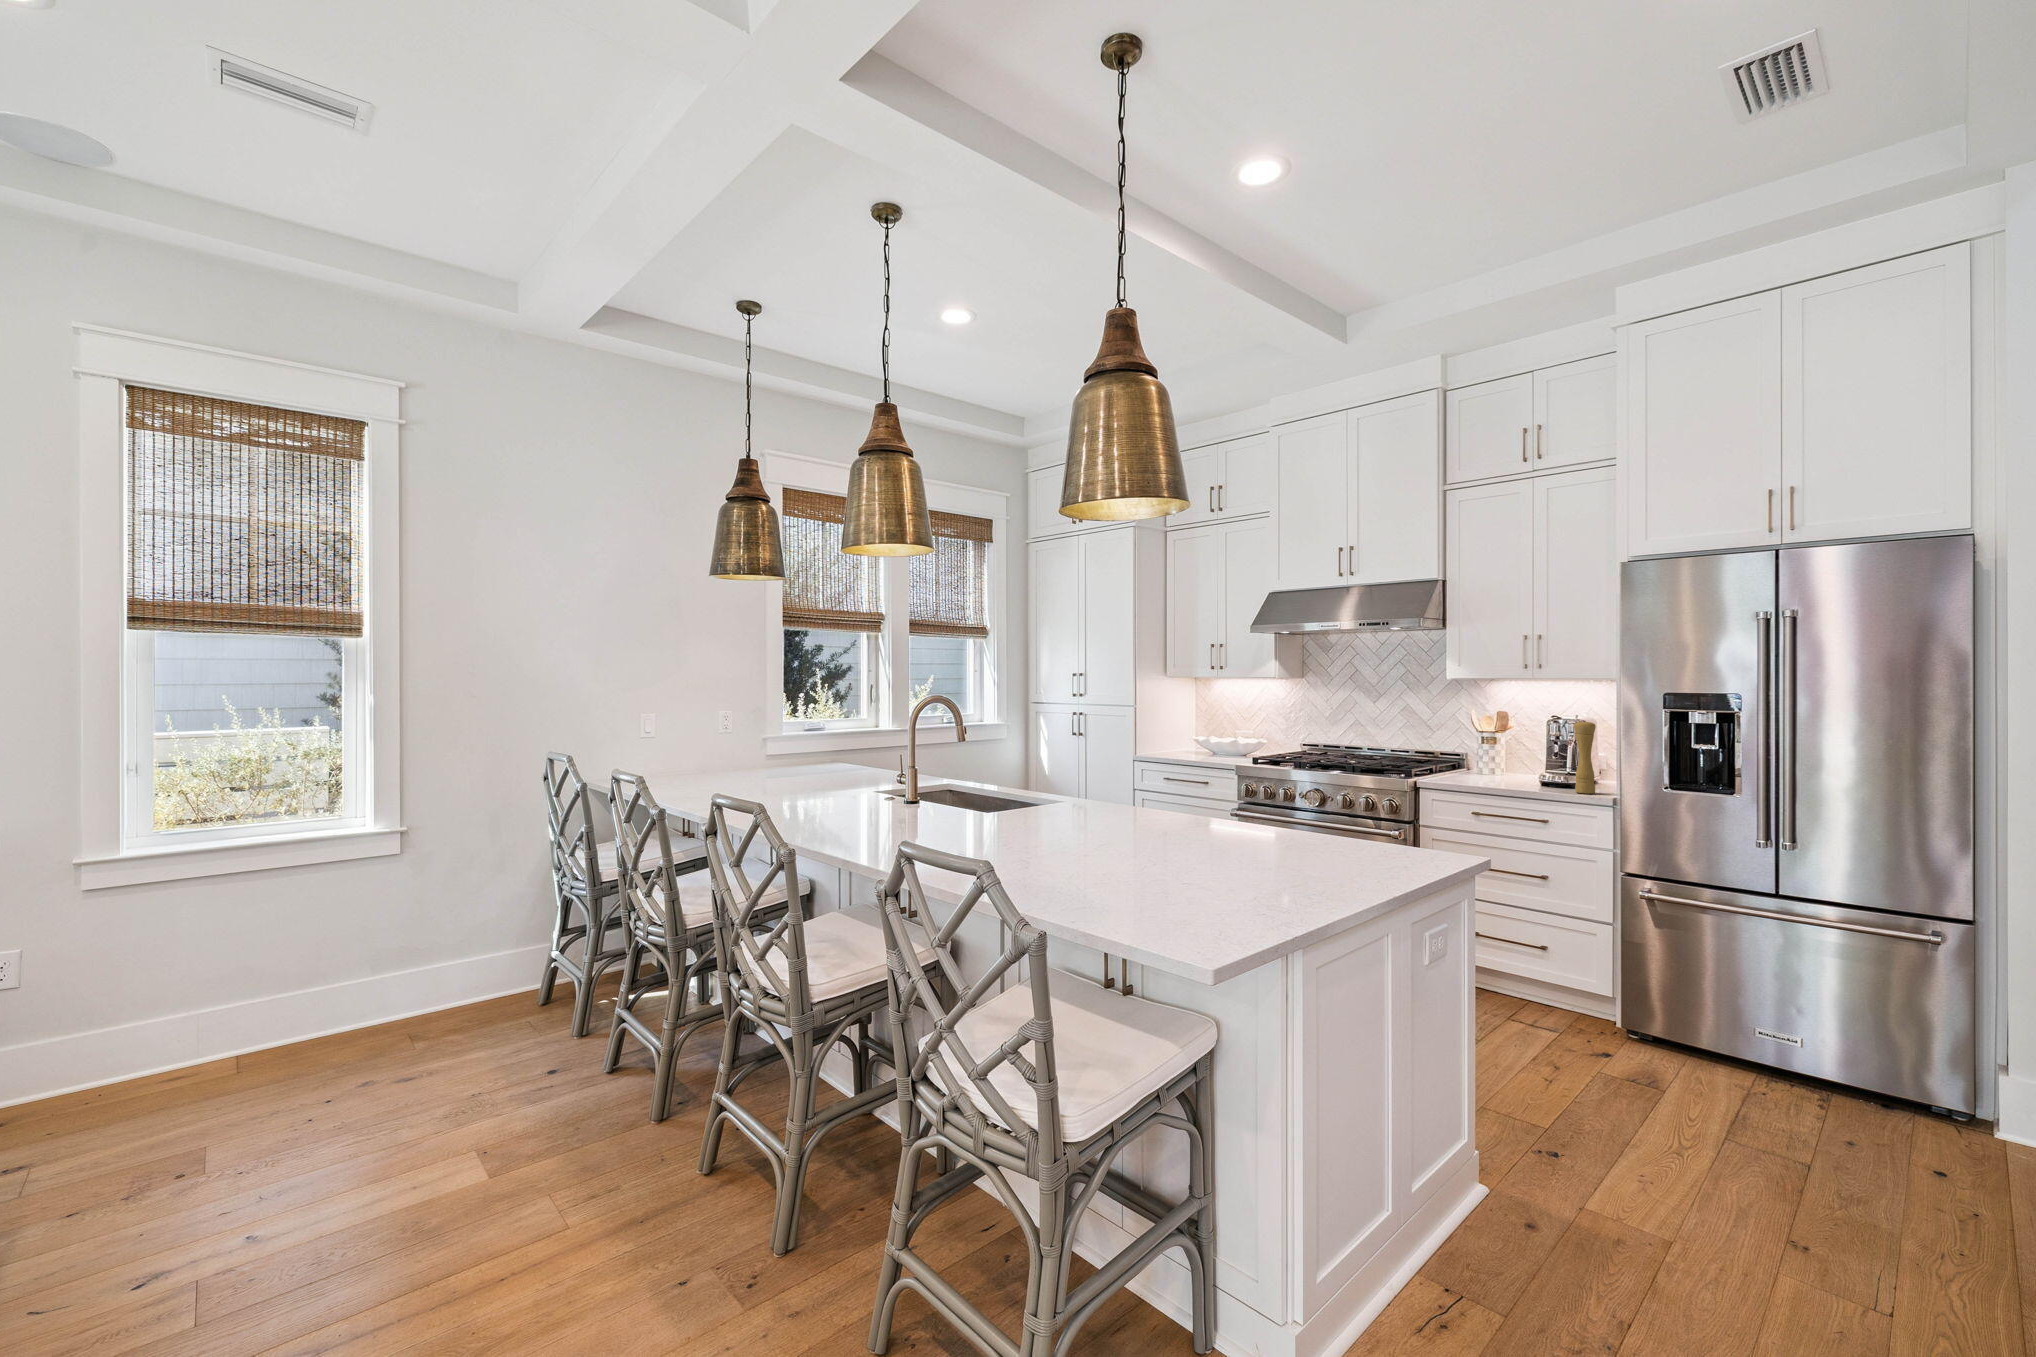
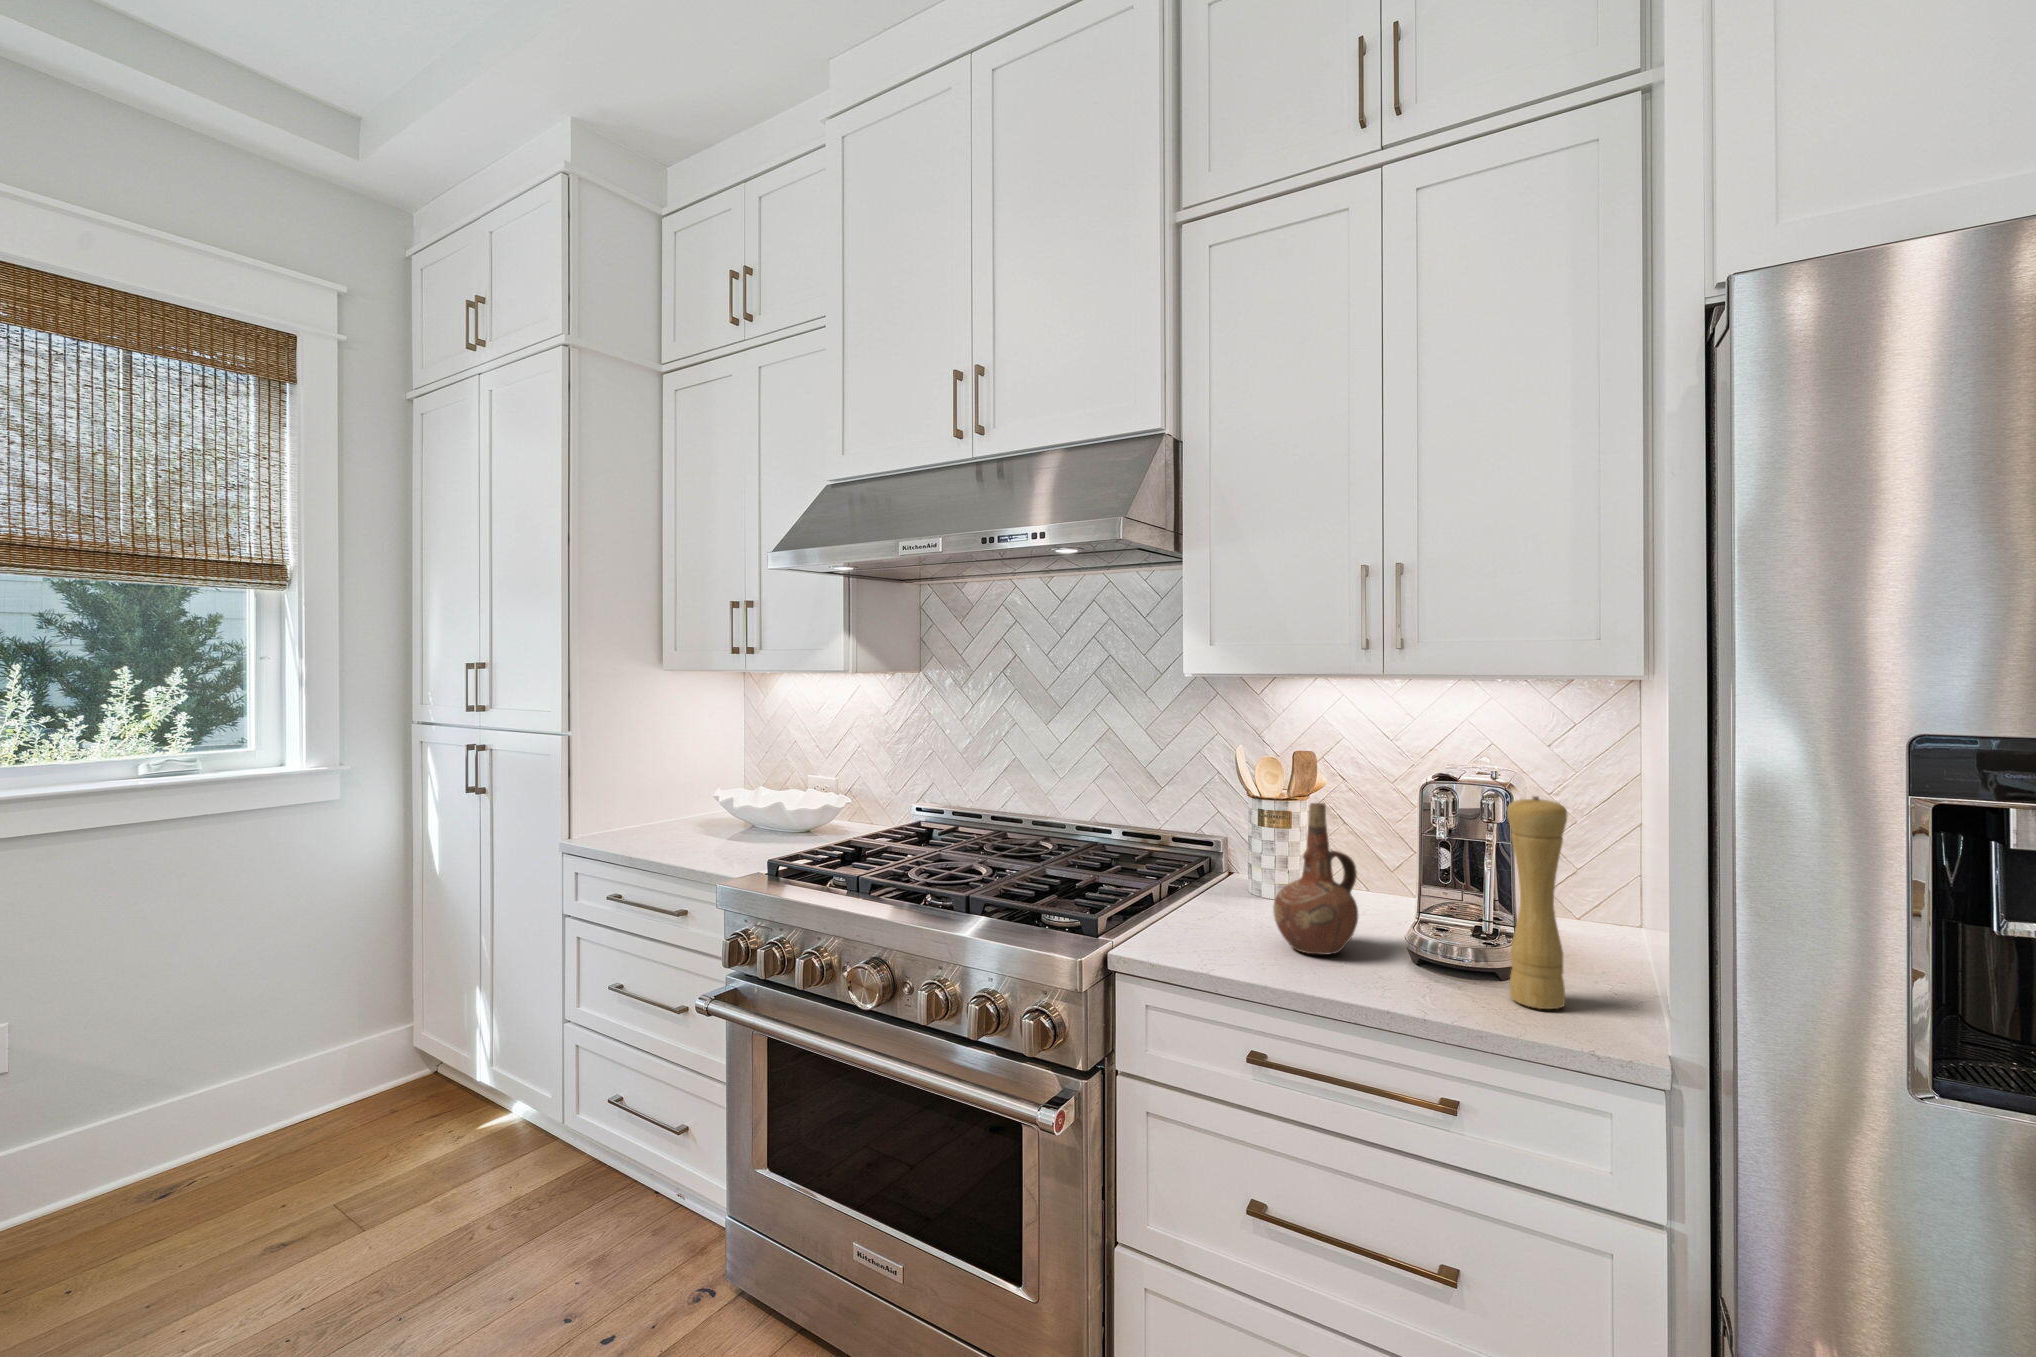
ceramic pitcher: none [1486,728,1521,784] -> present [1273,803,1358,954]

